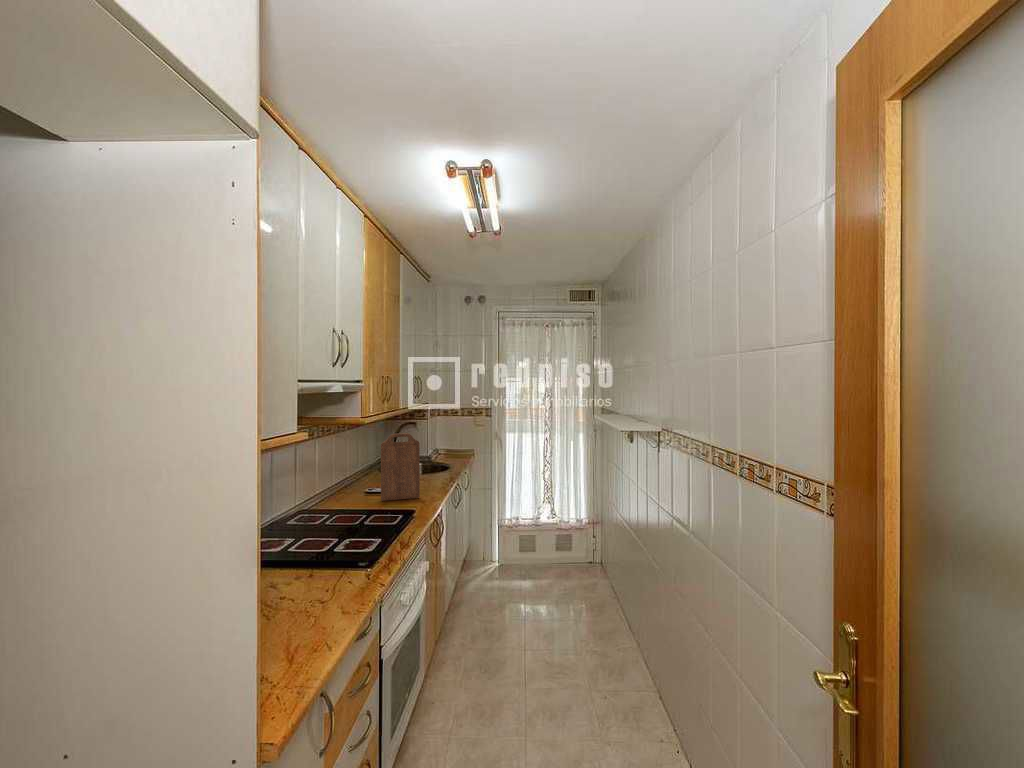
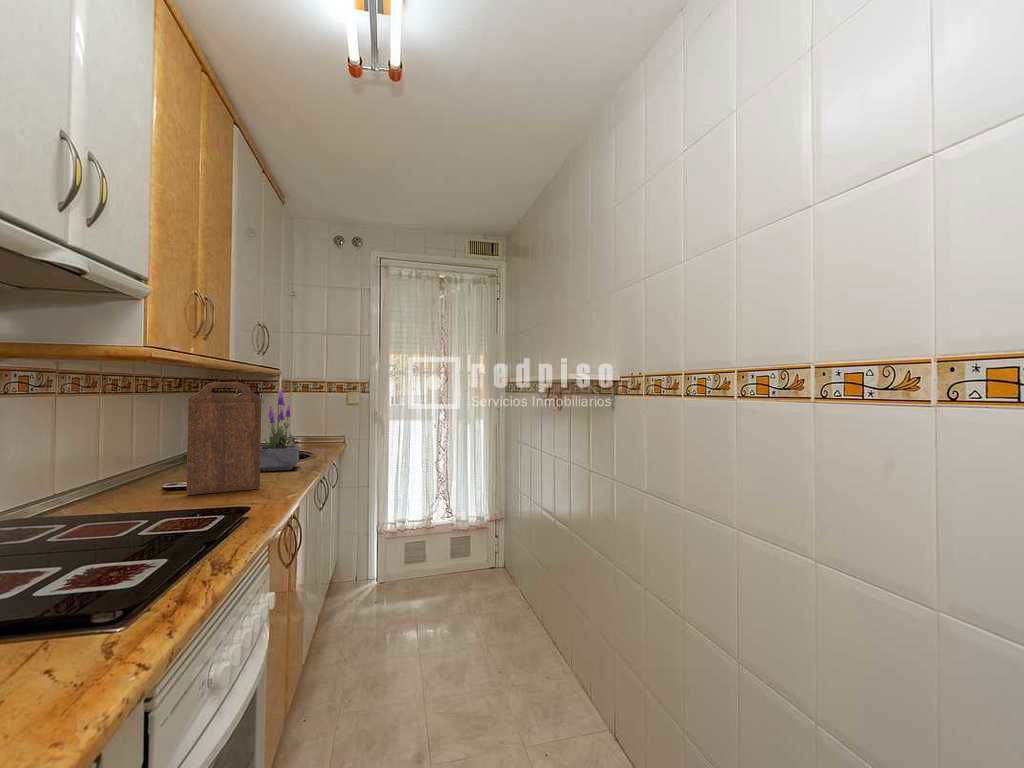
potted plant: none [415,425,441,483] -> present [260,388,299,471]

